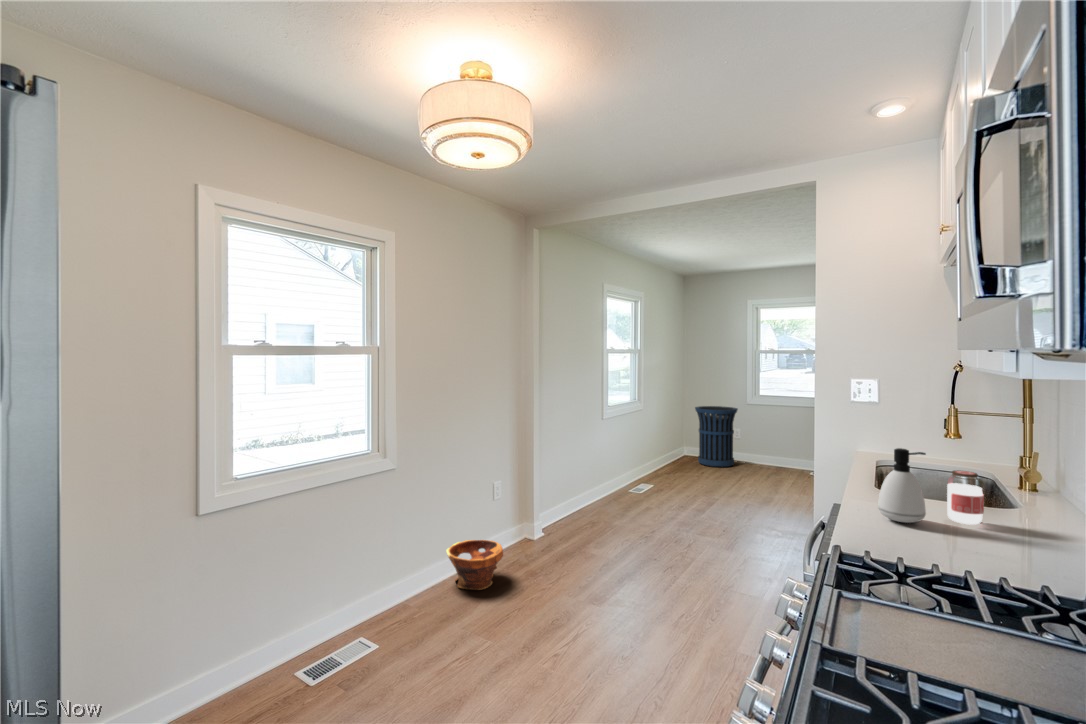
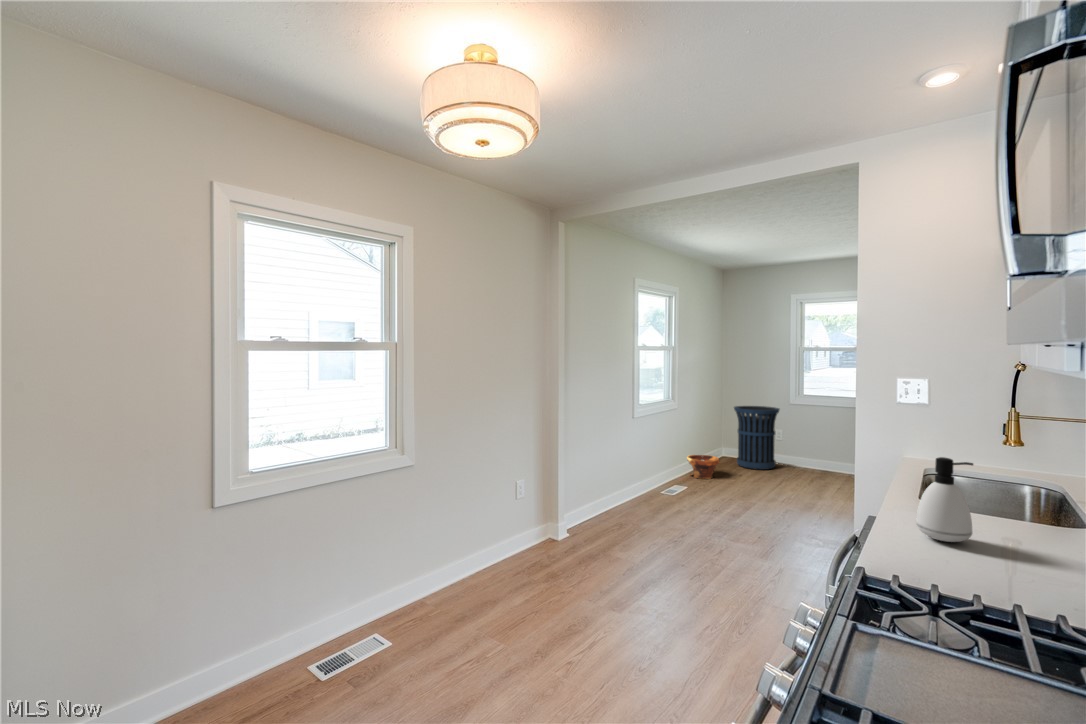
jar: present [947,470,984,525] -> none [998,484,1046,548]
planter: present [446,540,503,590] -> present [687,455,719,479]

